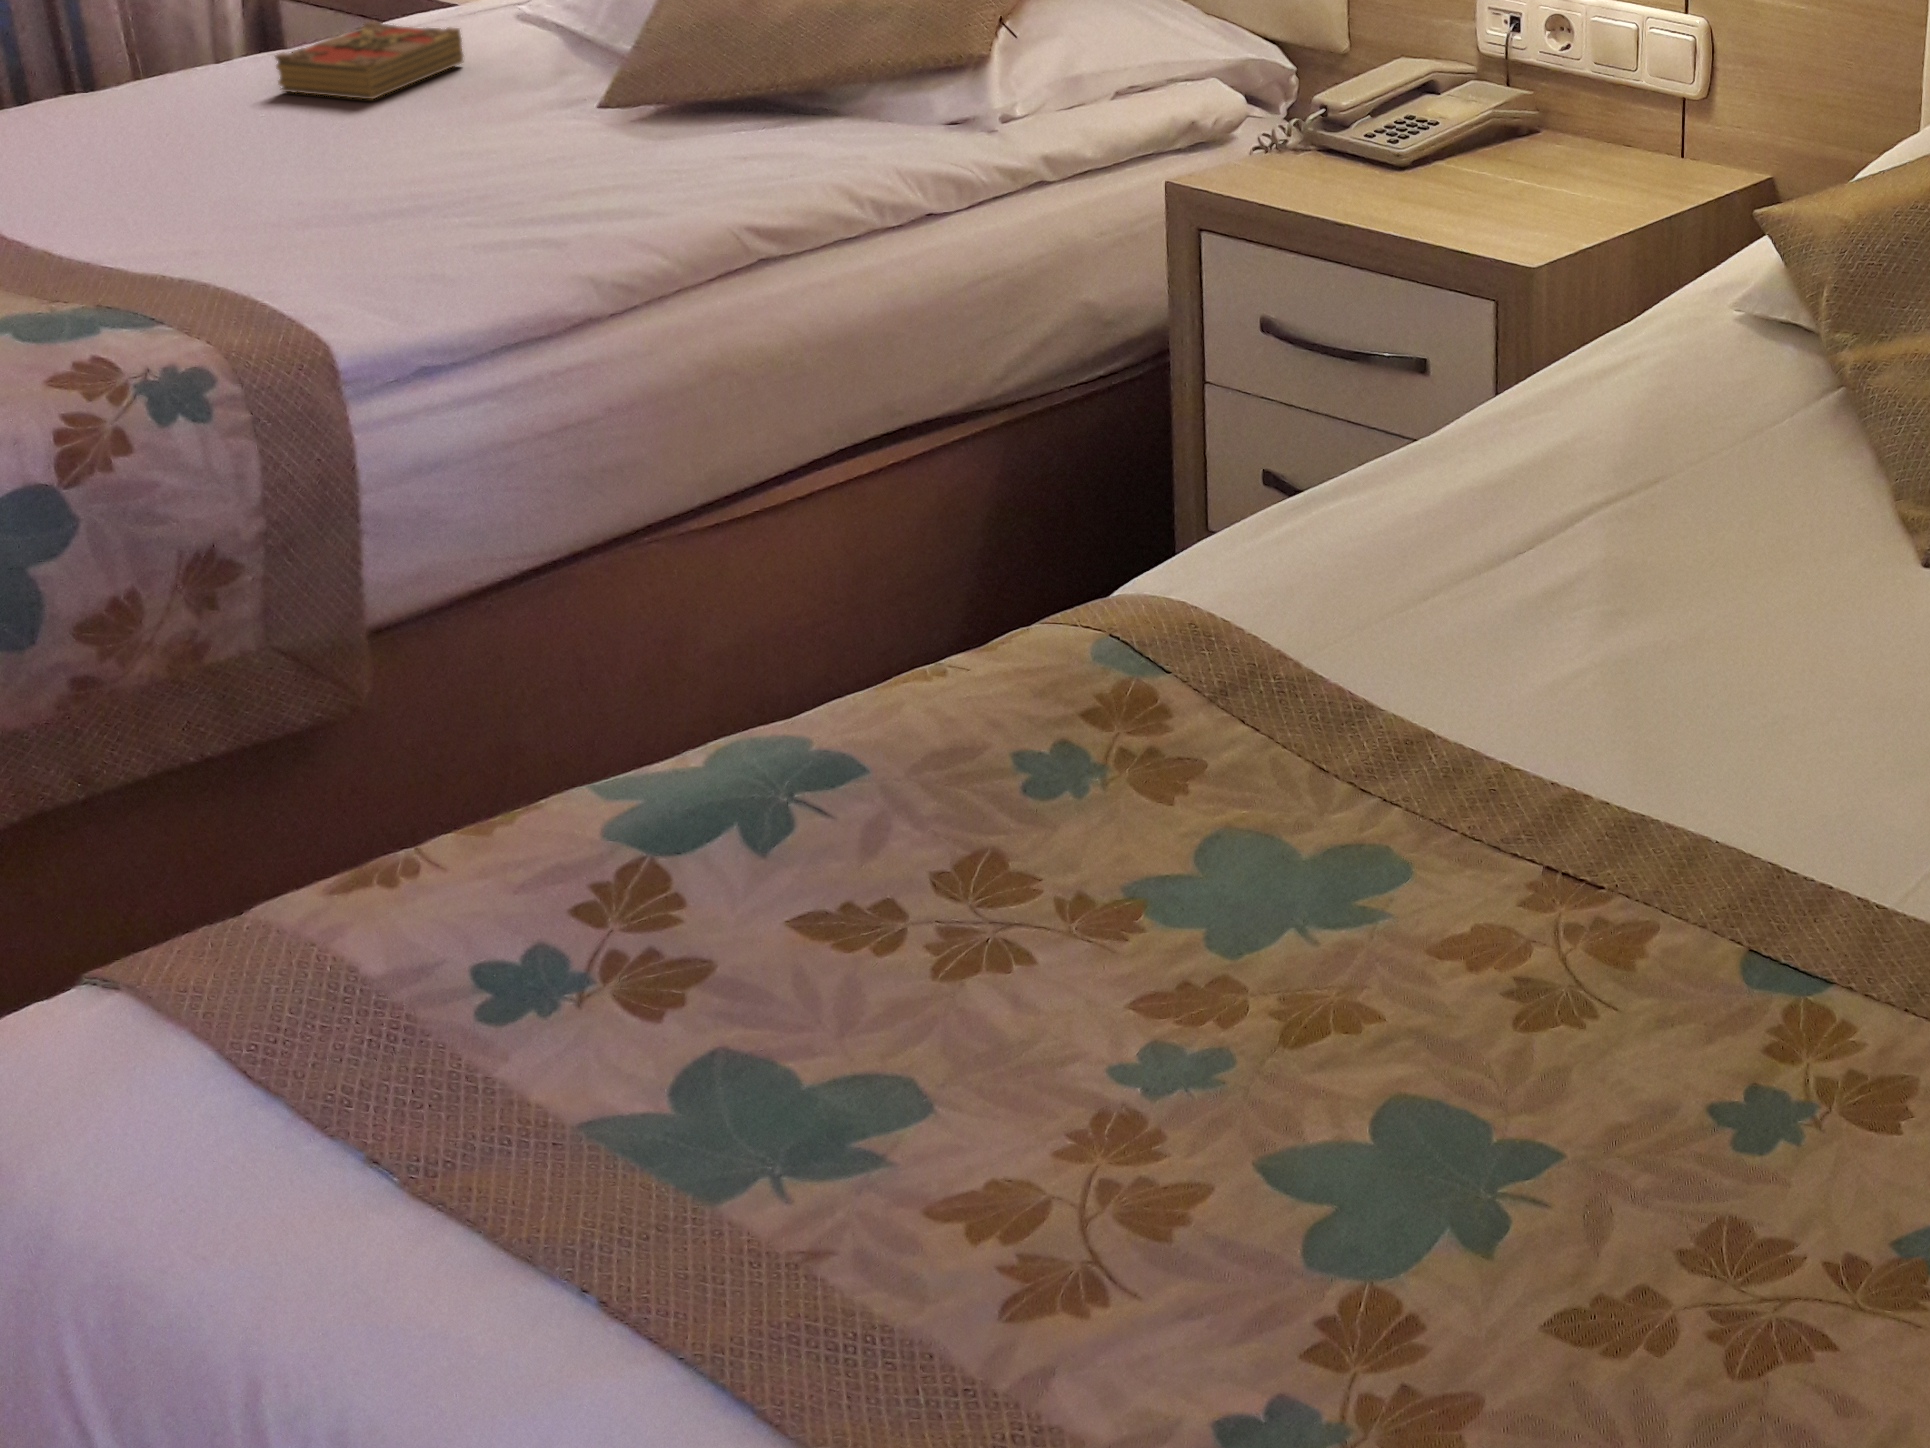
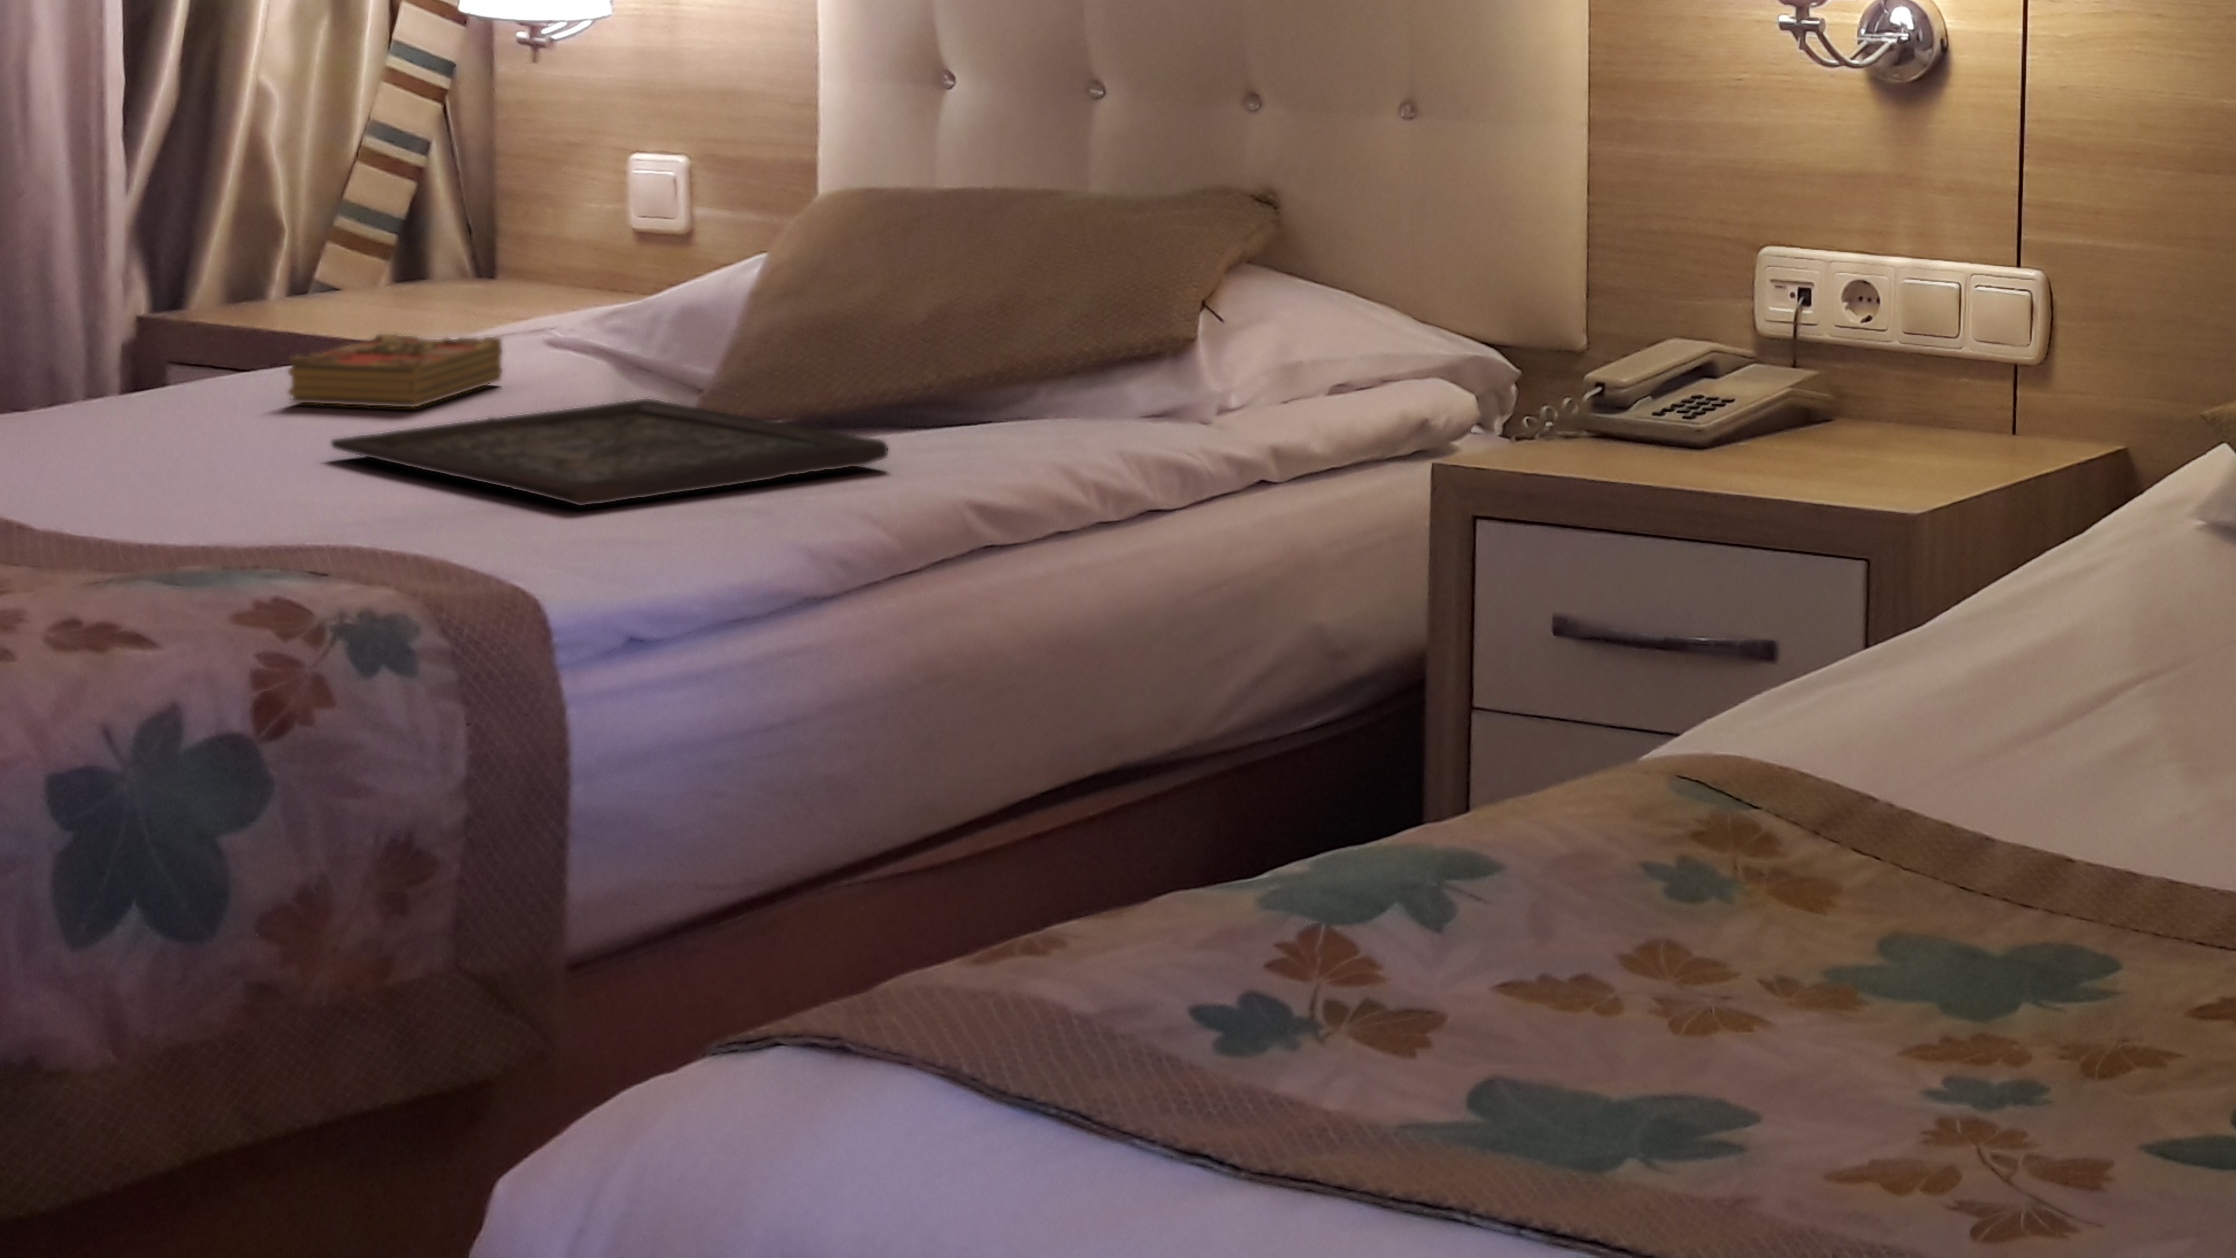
tray: none [263,100,697,240] -> present [331,399,888,506]

